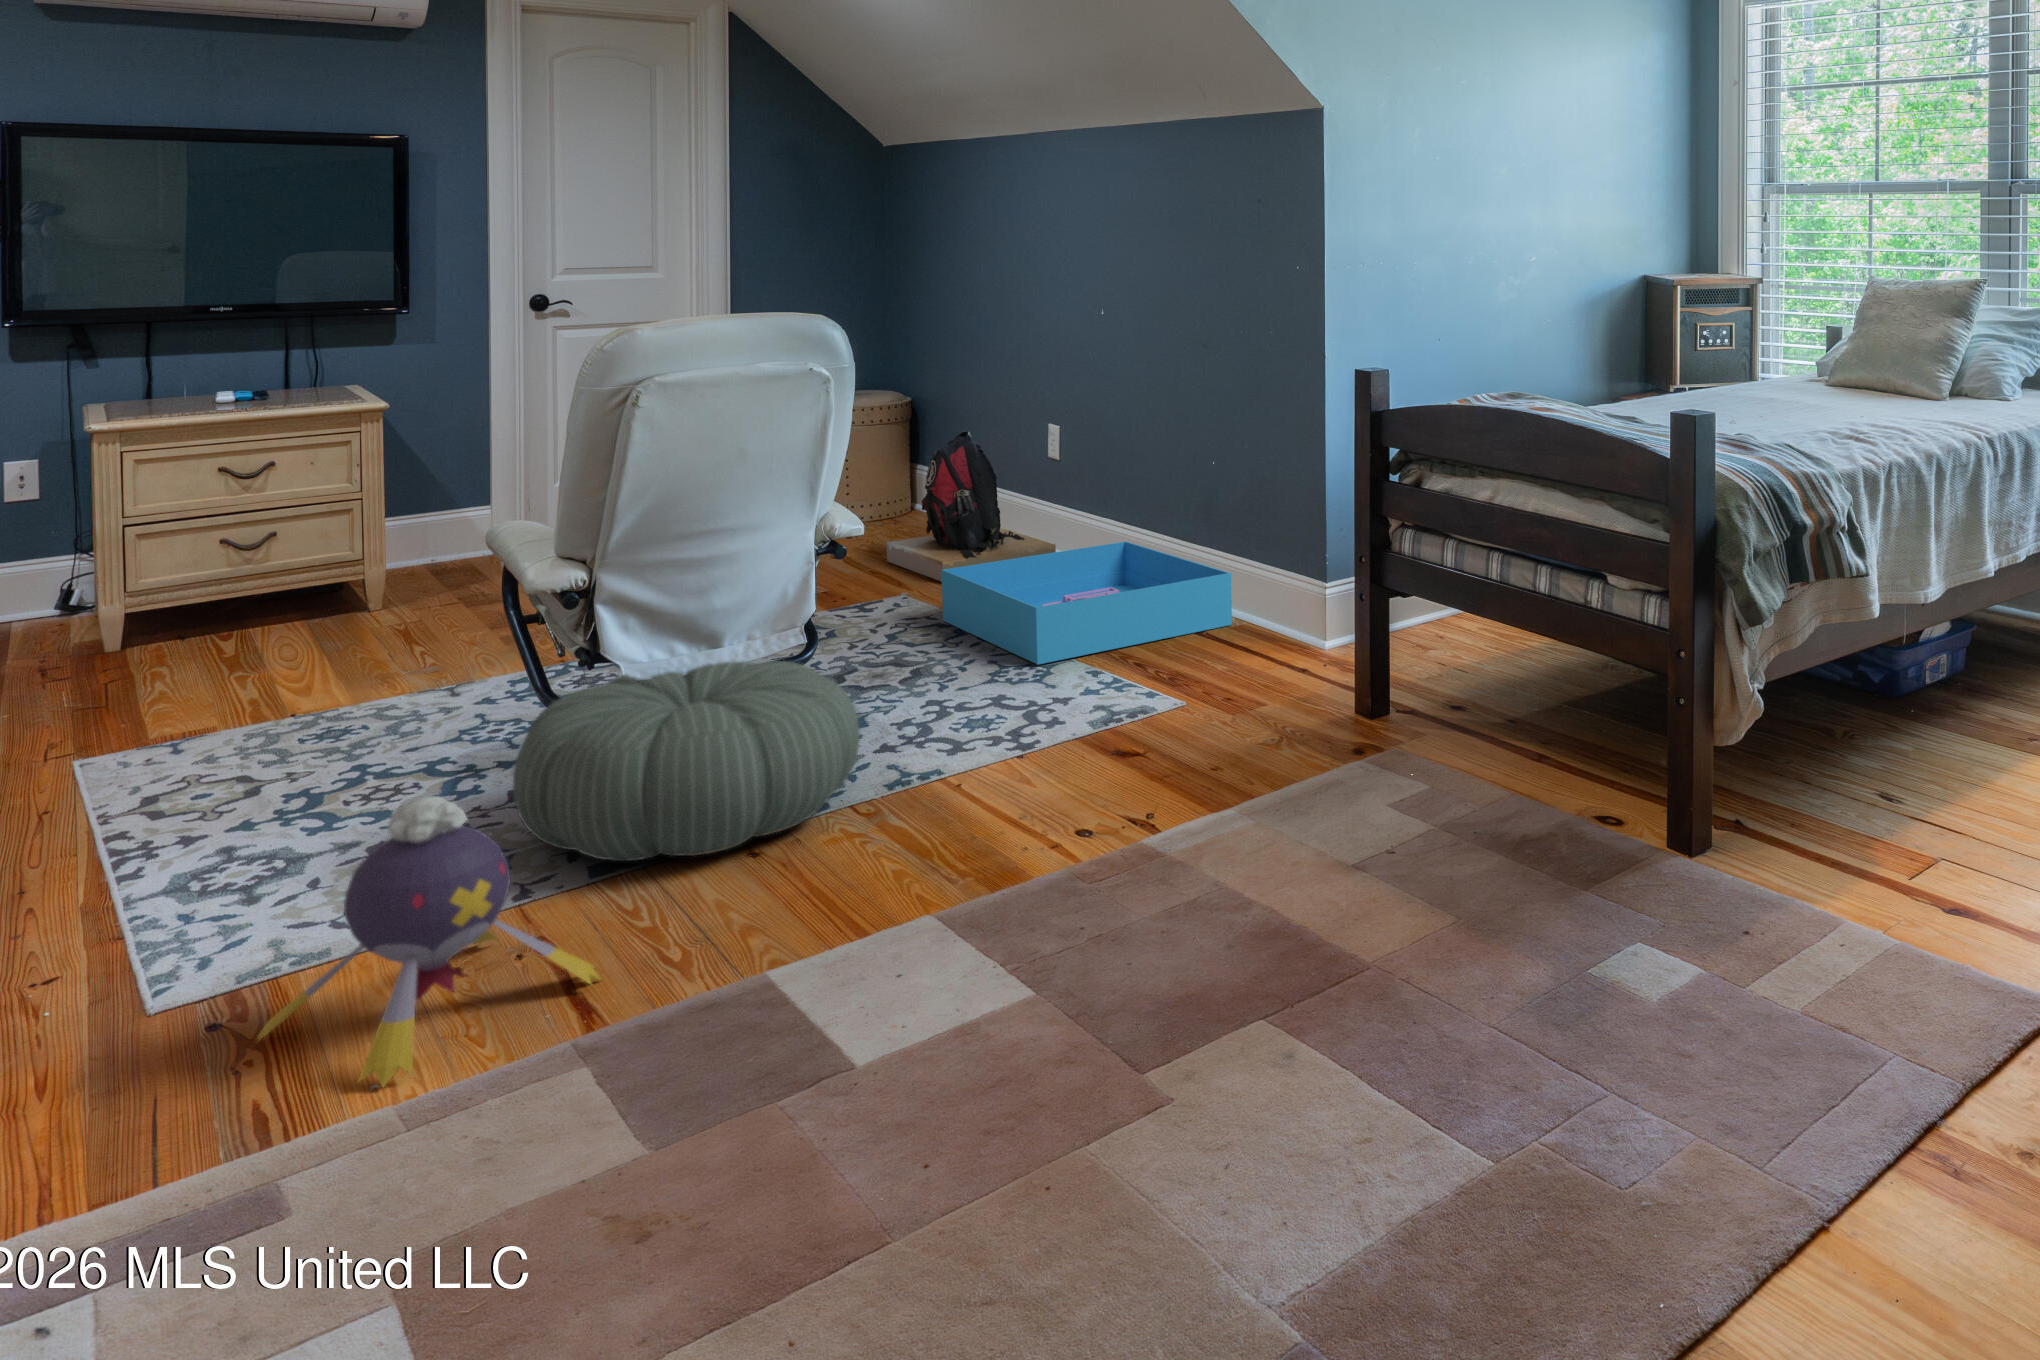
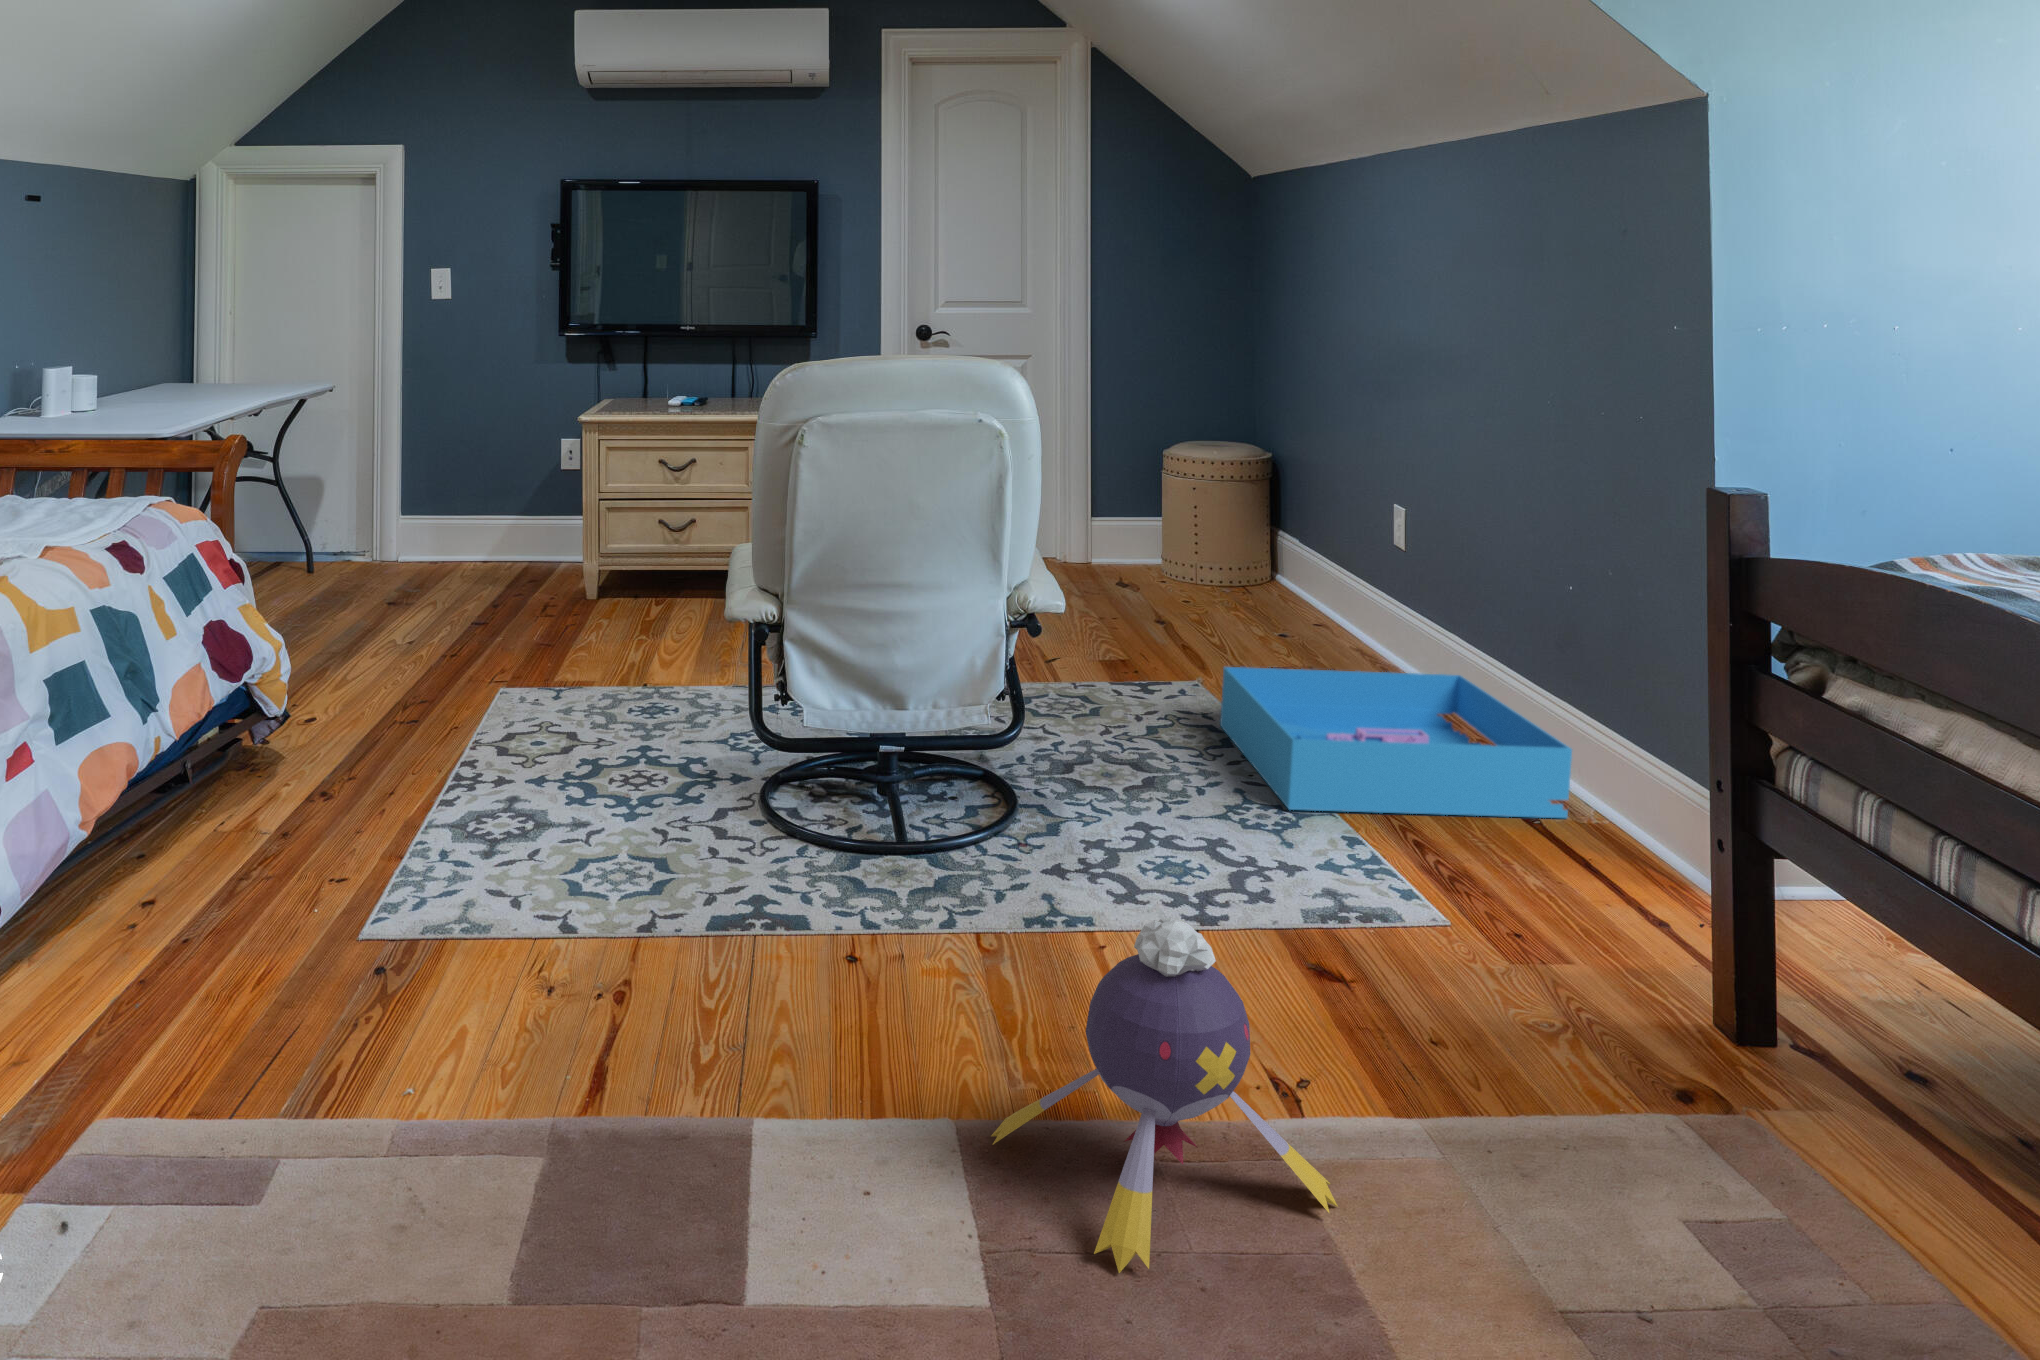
backpack: present [887,431,1056,582] -> none [1207,509,1390,683]
pouf: present [513,661,860,861] -> none [663,720,1006,947]
plush toy: present [258,796,601,1087] -> present [991,918,1338,1273]

